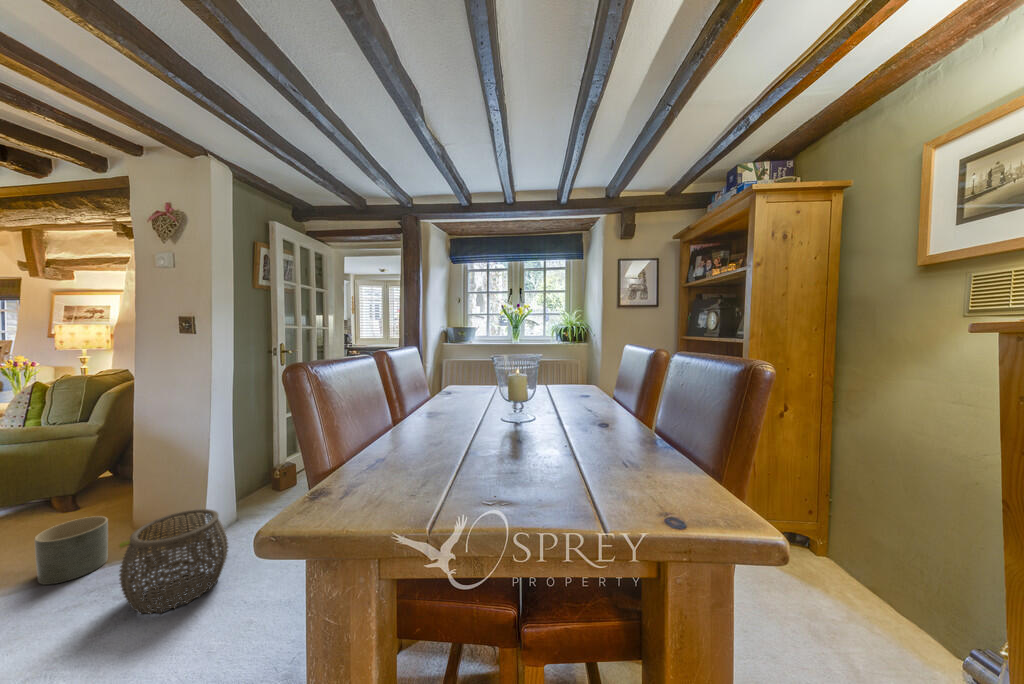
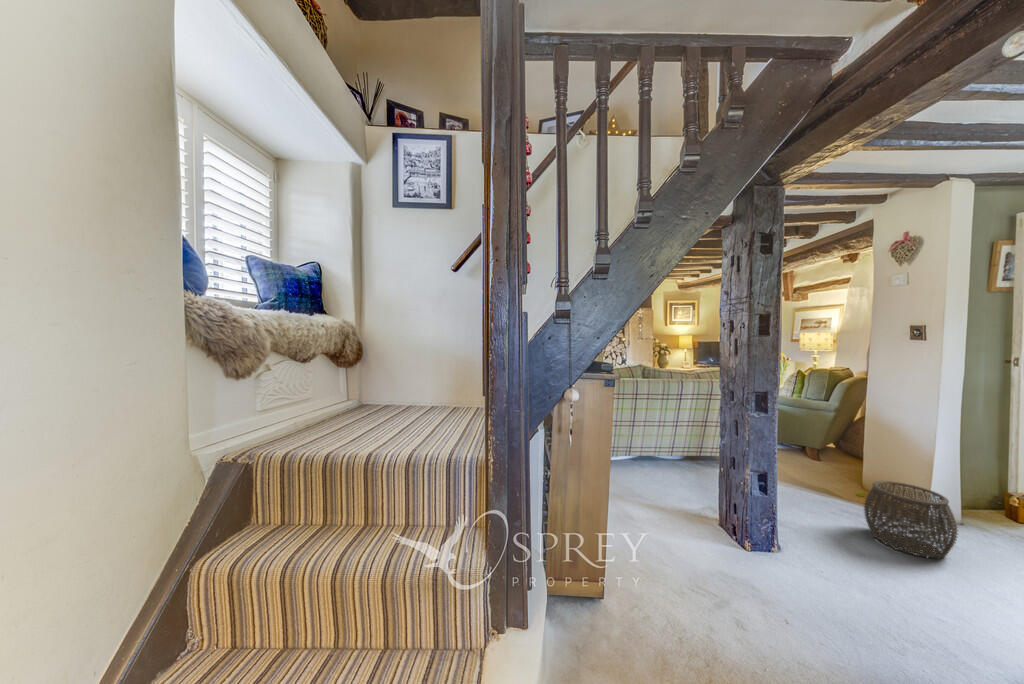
planter: present [35,516,108,585] -> none [808,461,848,500]

